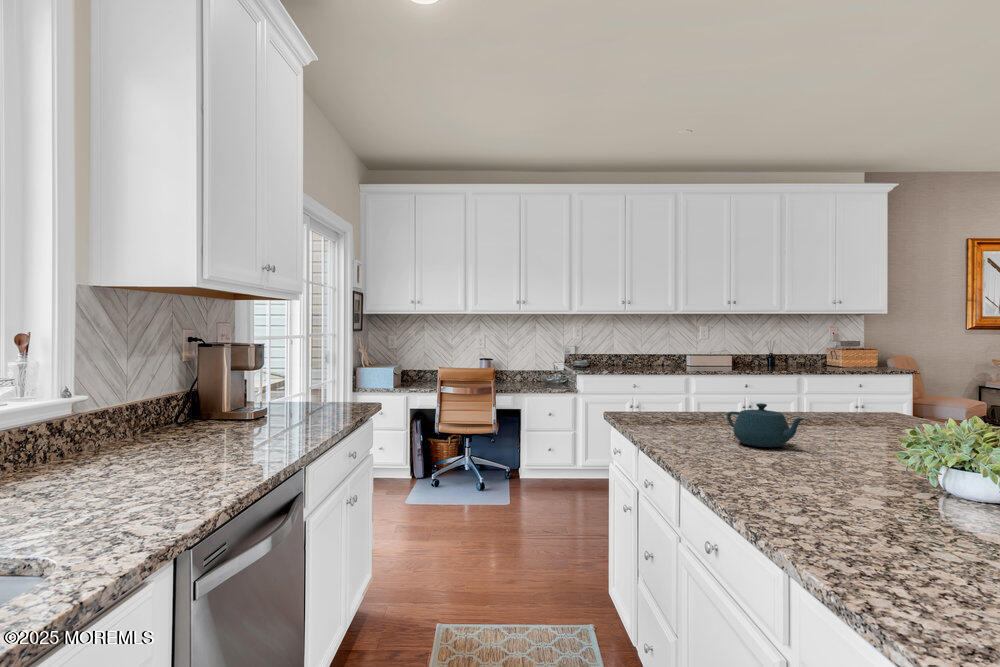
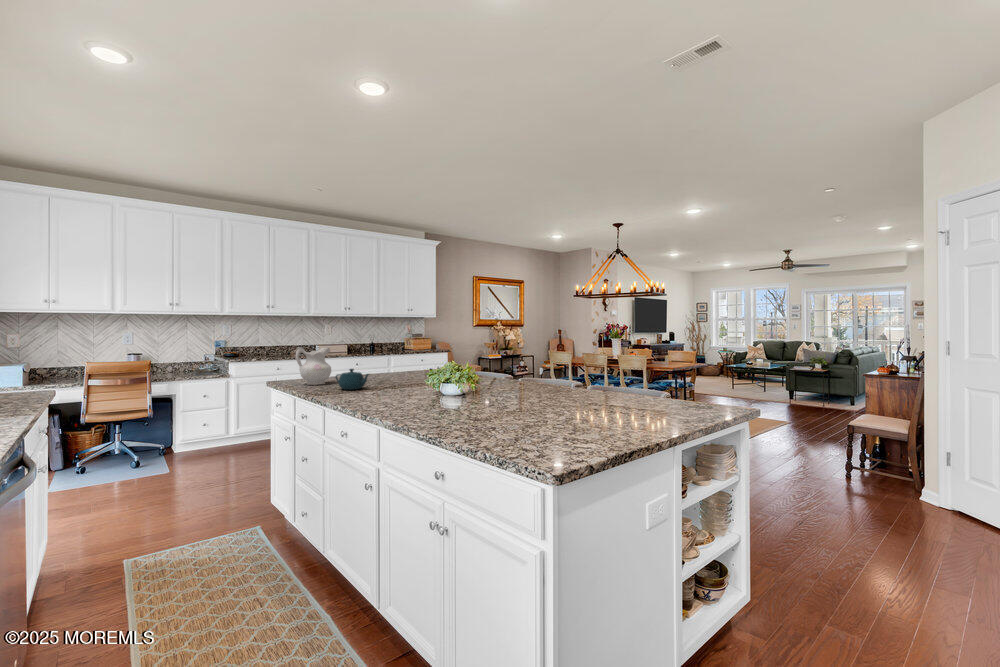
ceramic pitcher: none [655,356,717,425] -> present [296,347,331,385]

